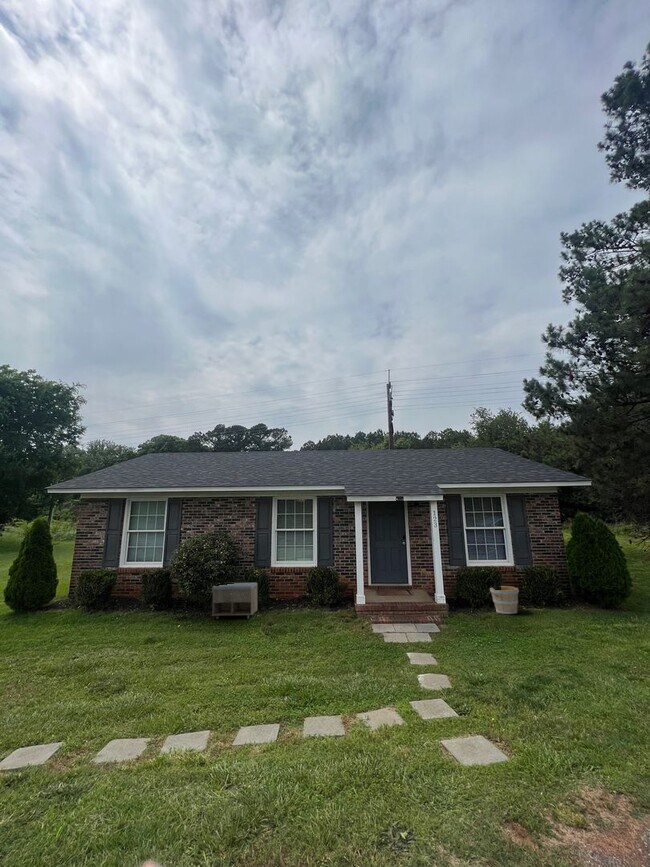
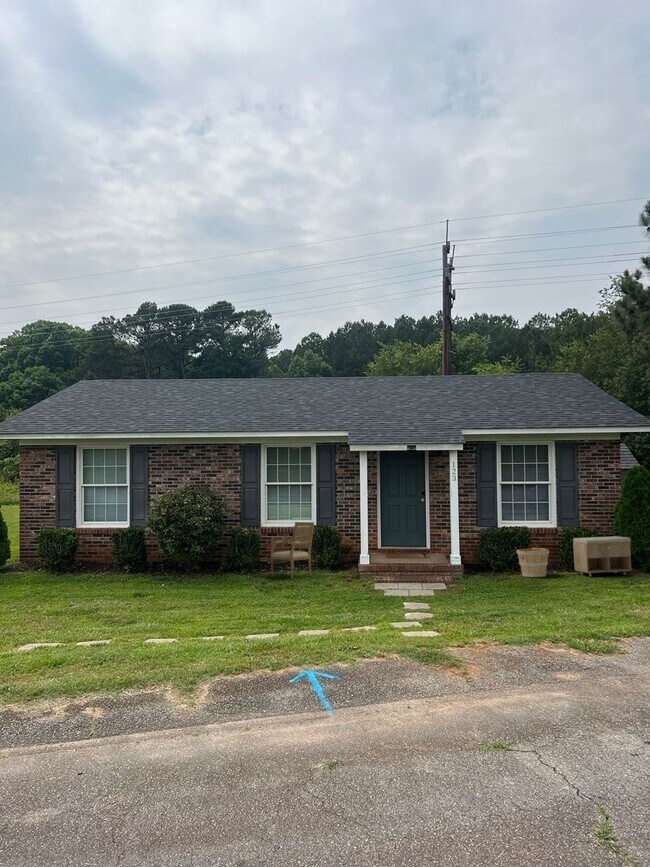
chair: none [279,563,317,616] -> present [271,522,314,579]
storage bench: present [212,582,257,618] -> present [573,536,632,576]

